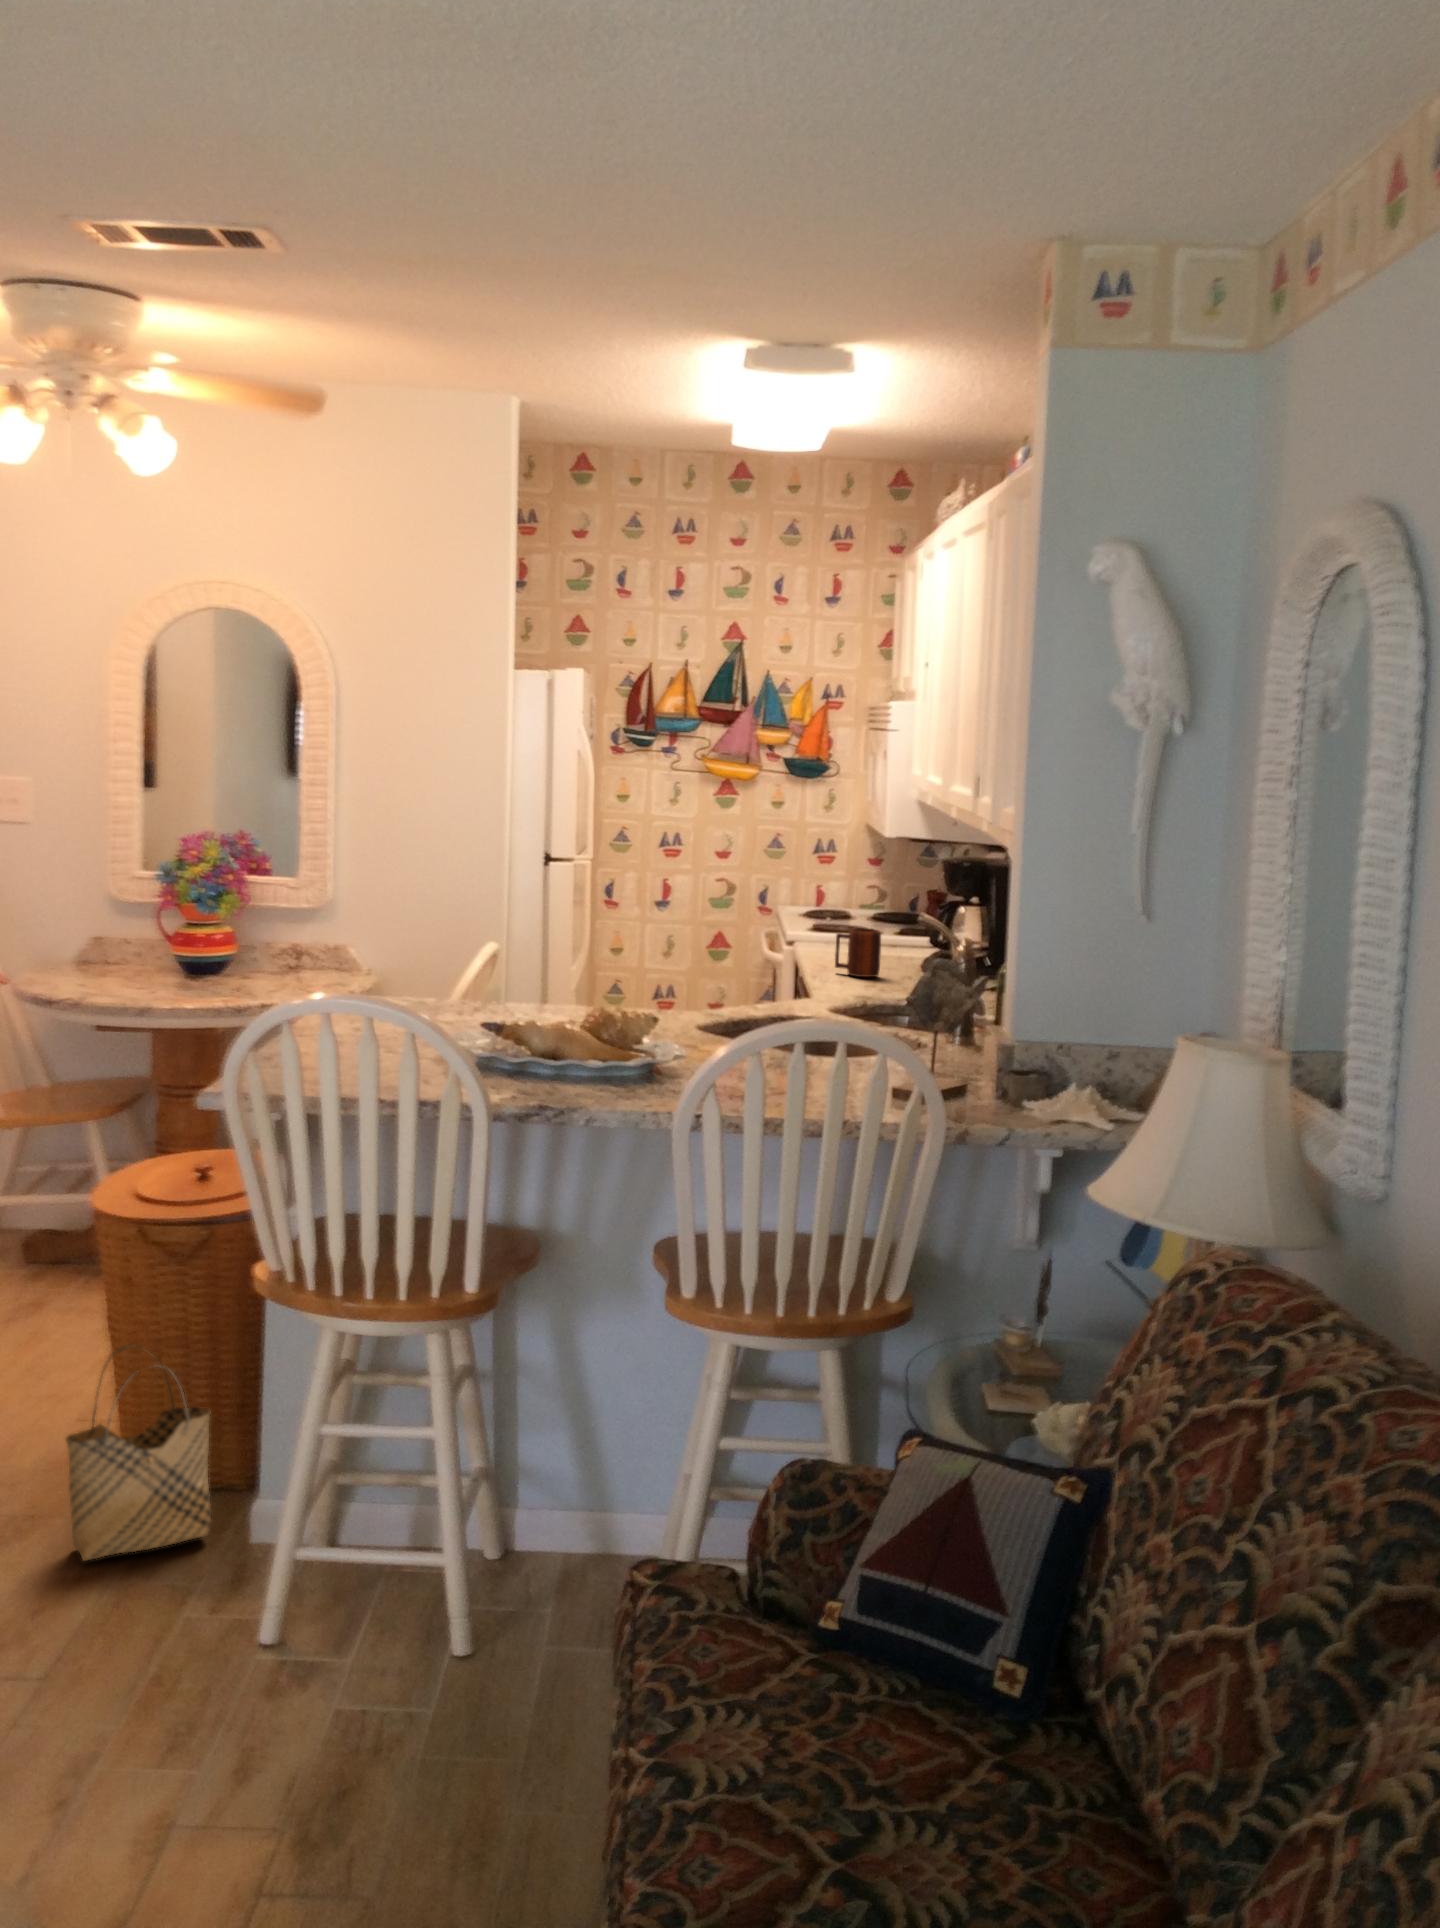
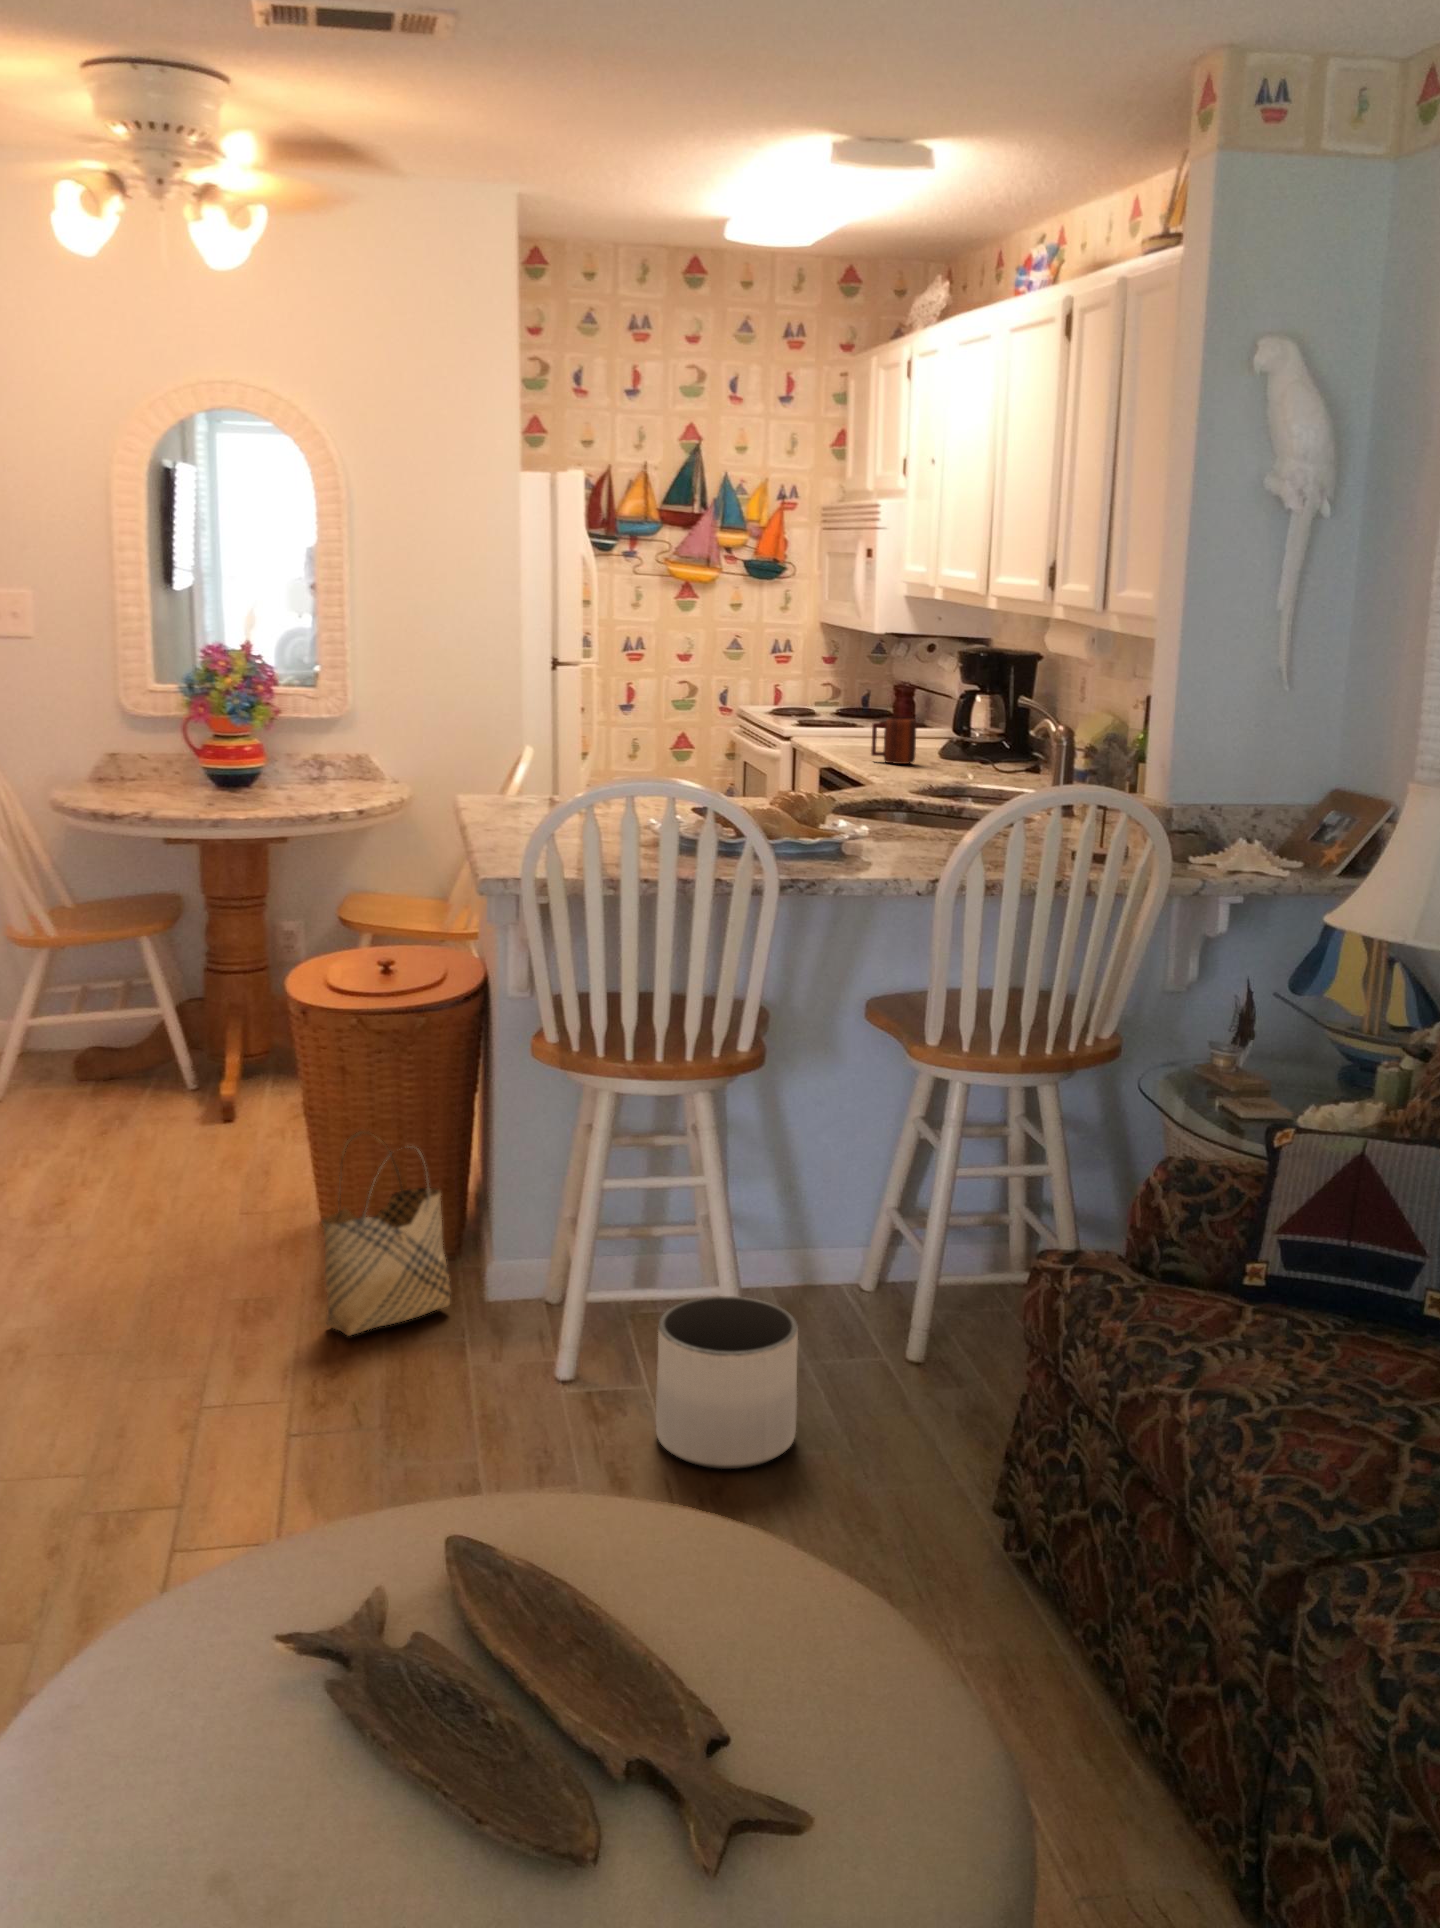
planter: none [313,1561,468,1760] -> present [656,1296,798,1469]

